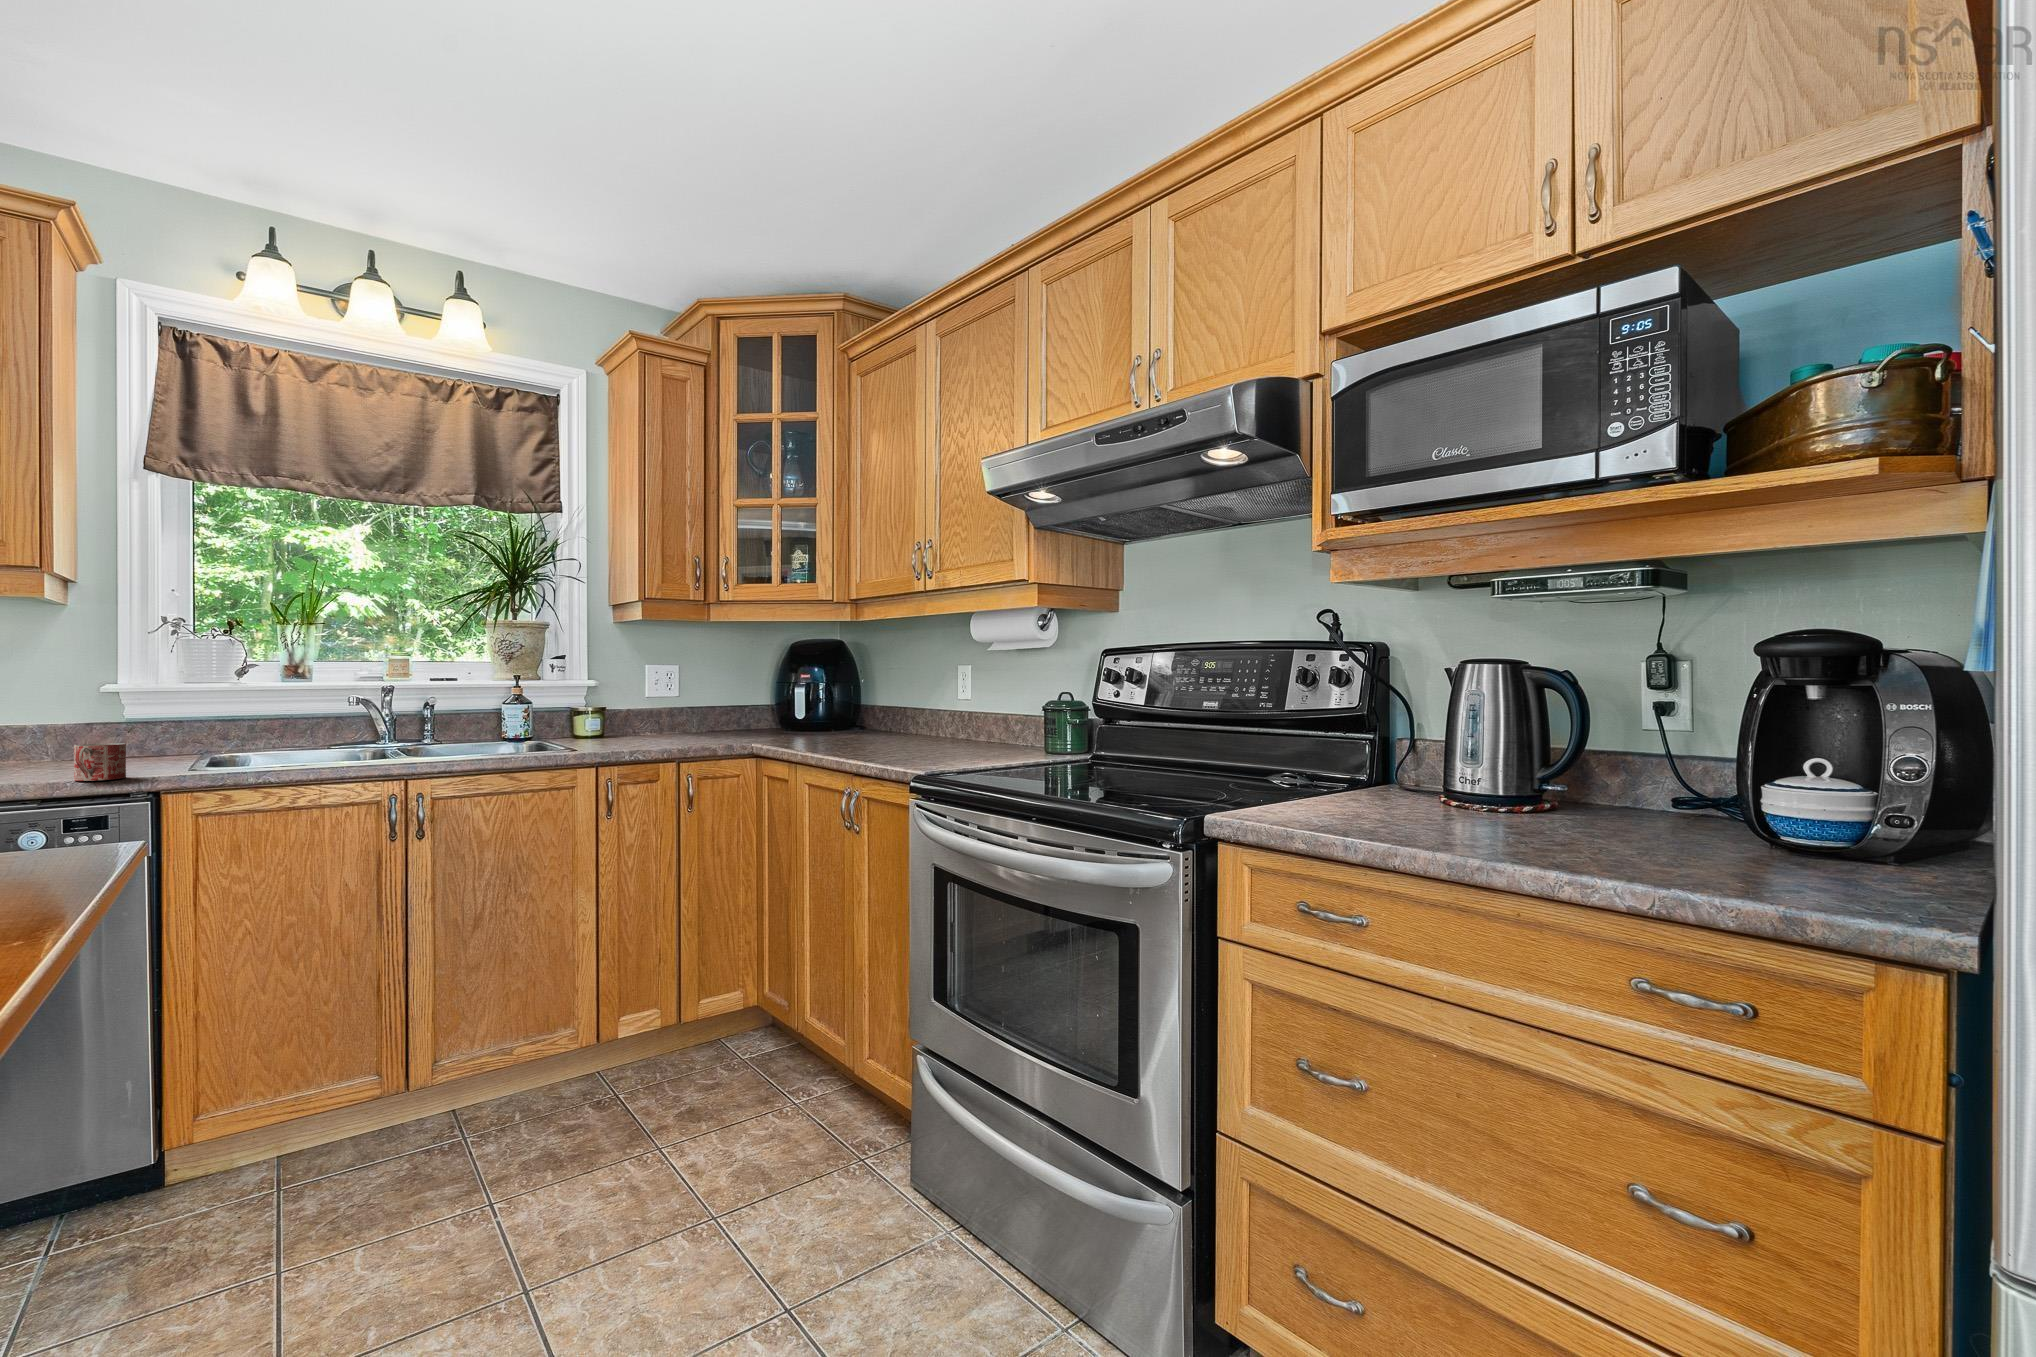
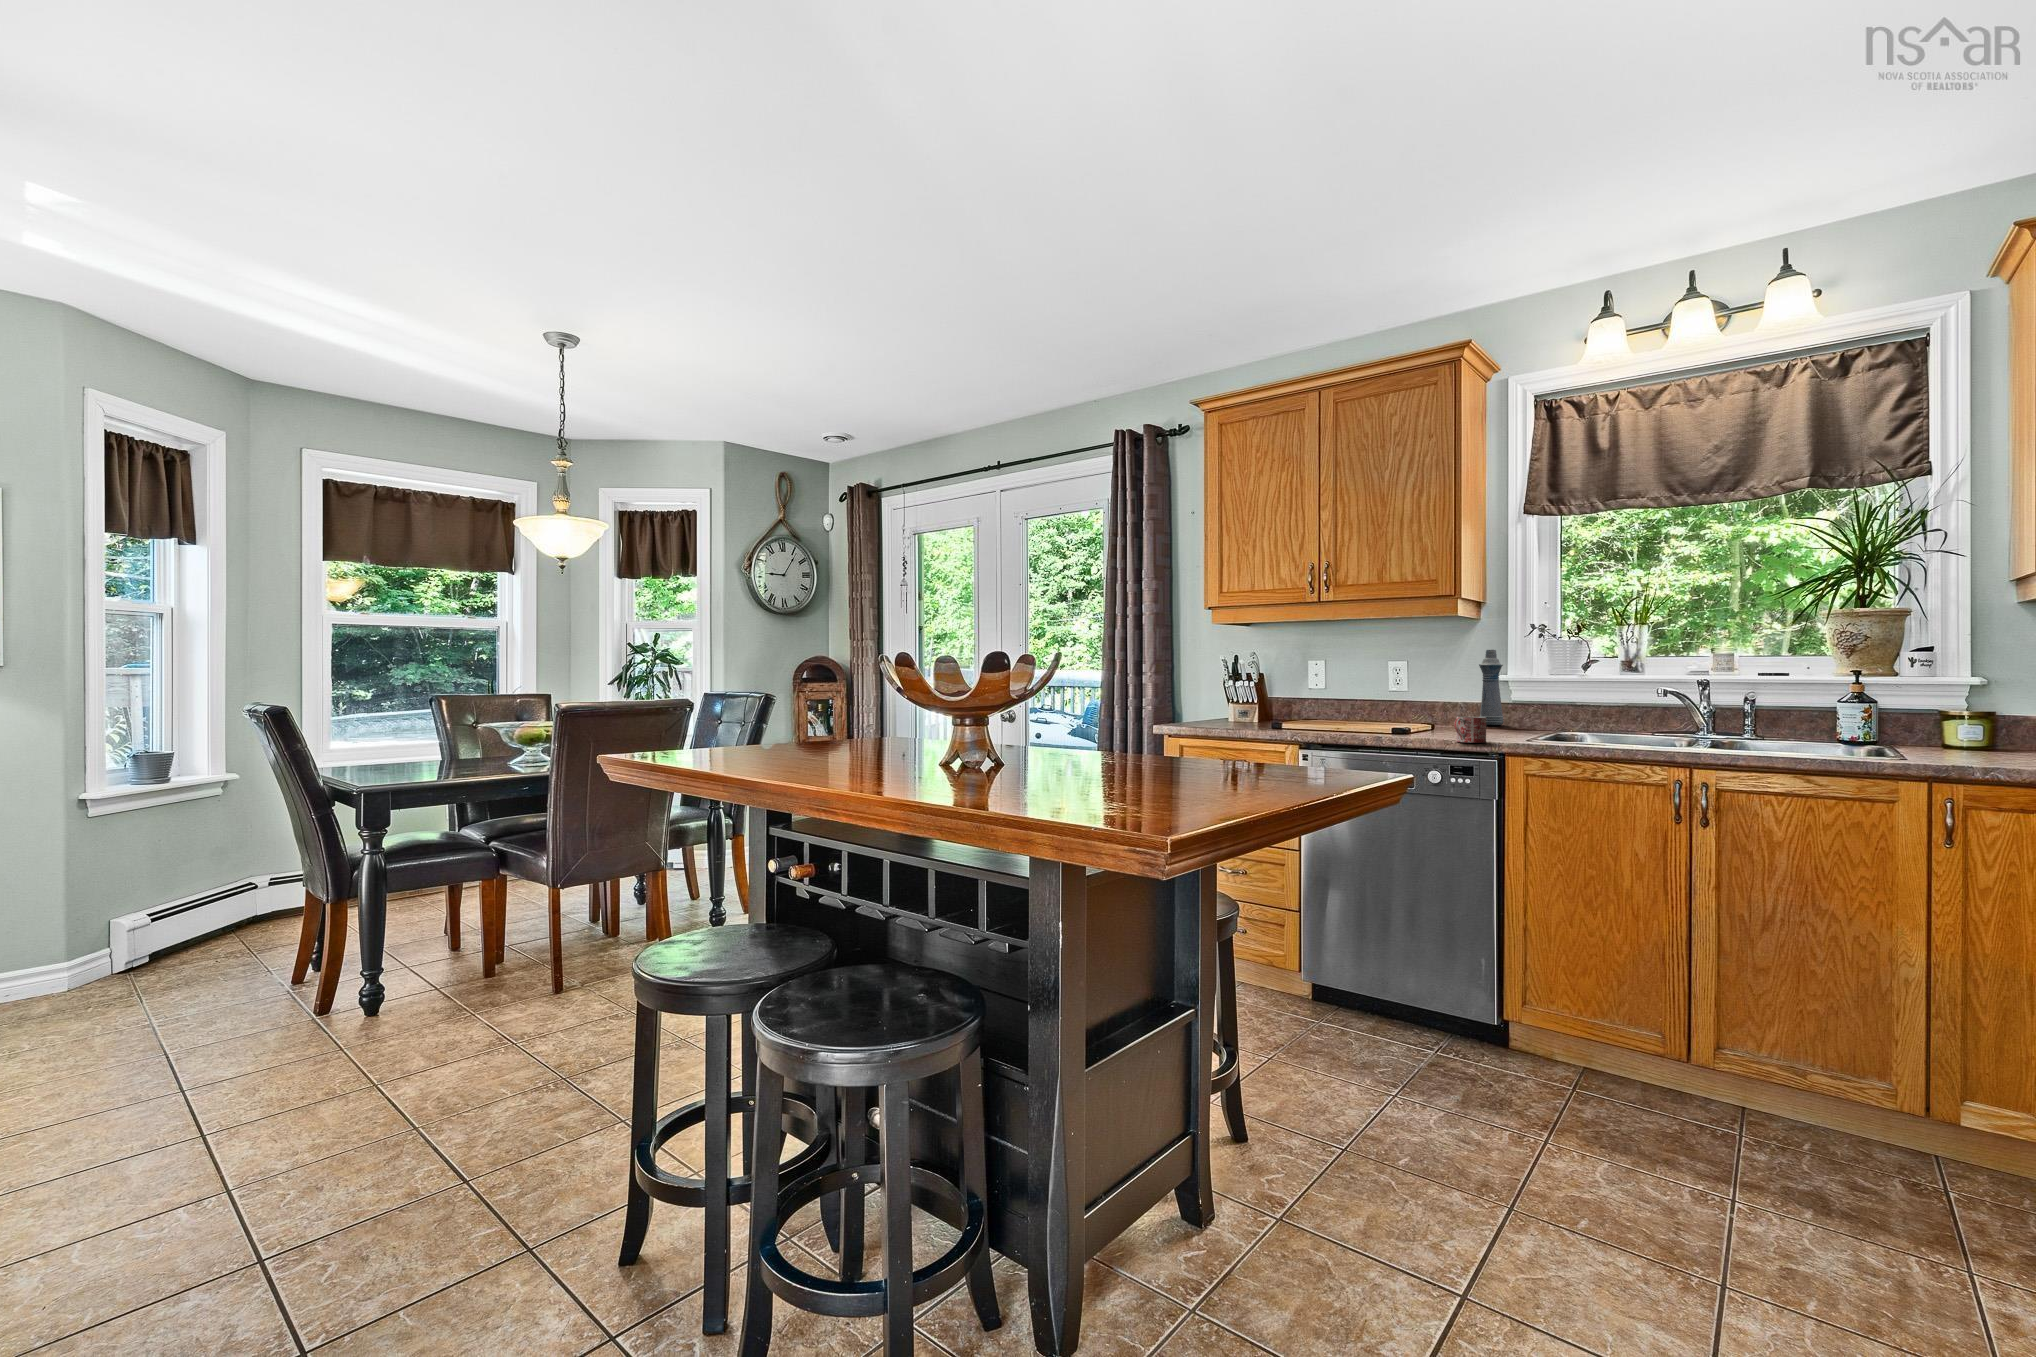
bottle: none [73,650,117,753] -> present [1479,650,1504,725]

